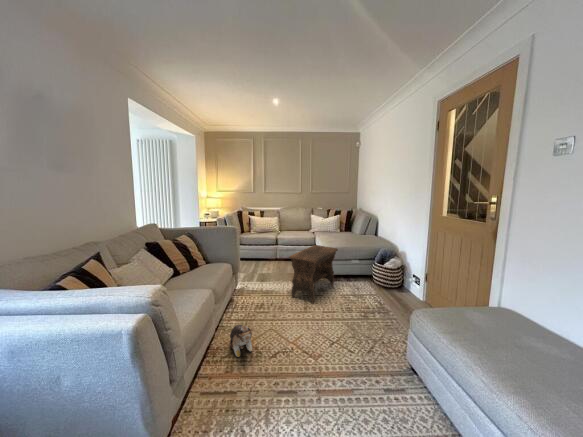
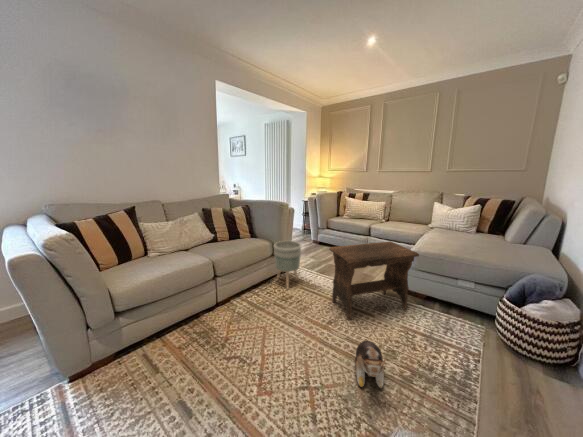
planter: none [234,259,258,301] -> present [274,241,301,289]
plush toy: present [230,325,253,357] -> present [355,341,386,388]

